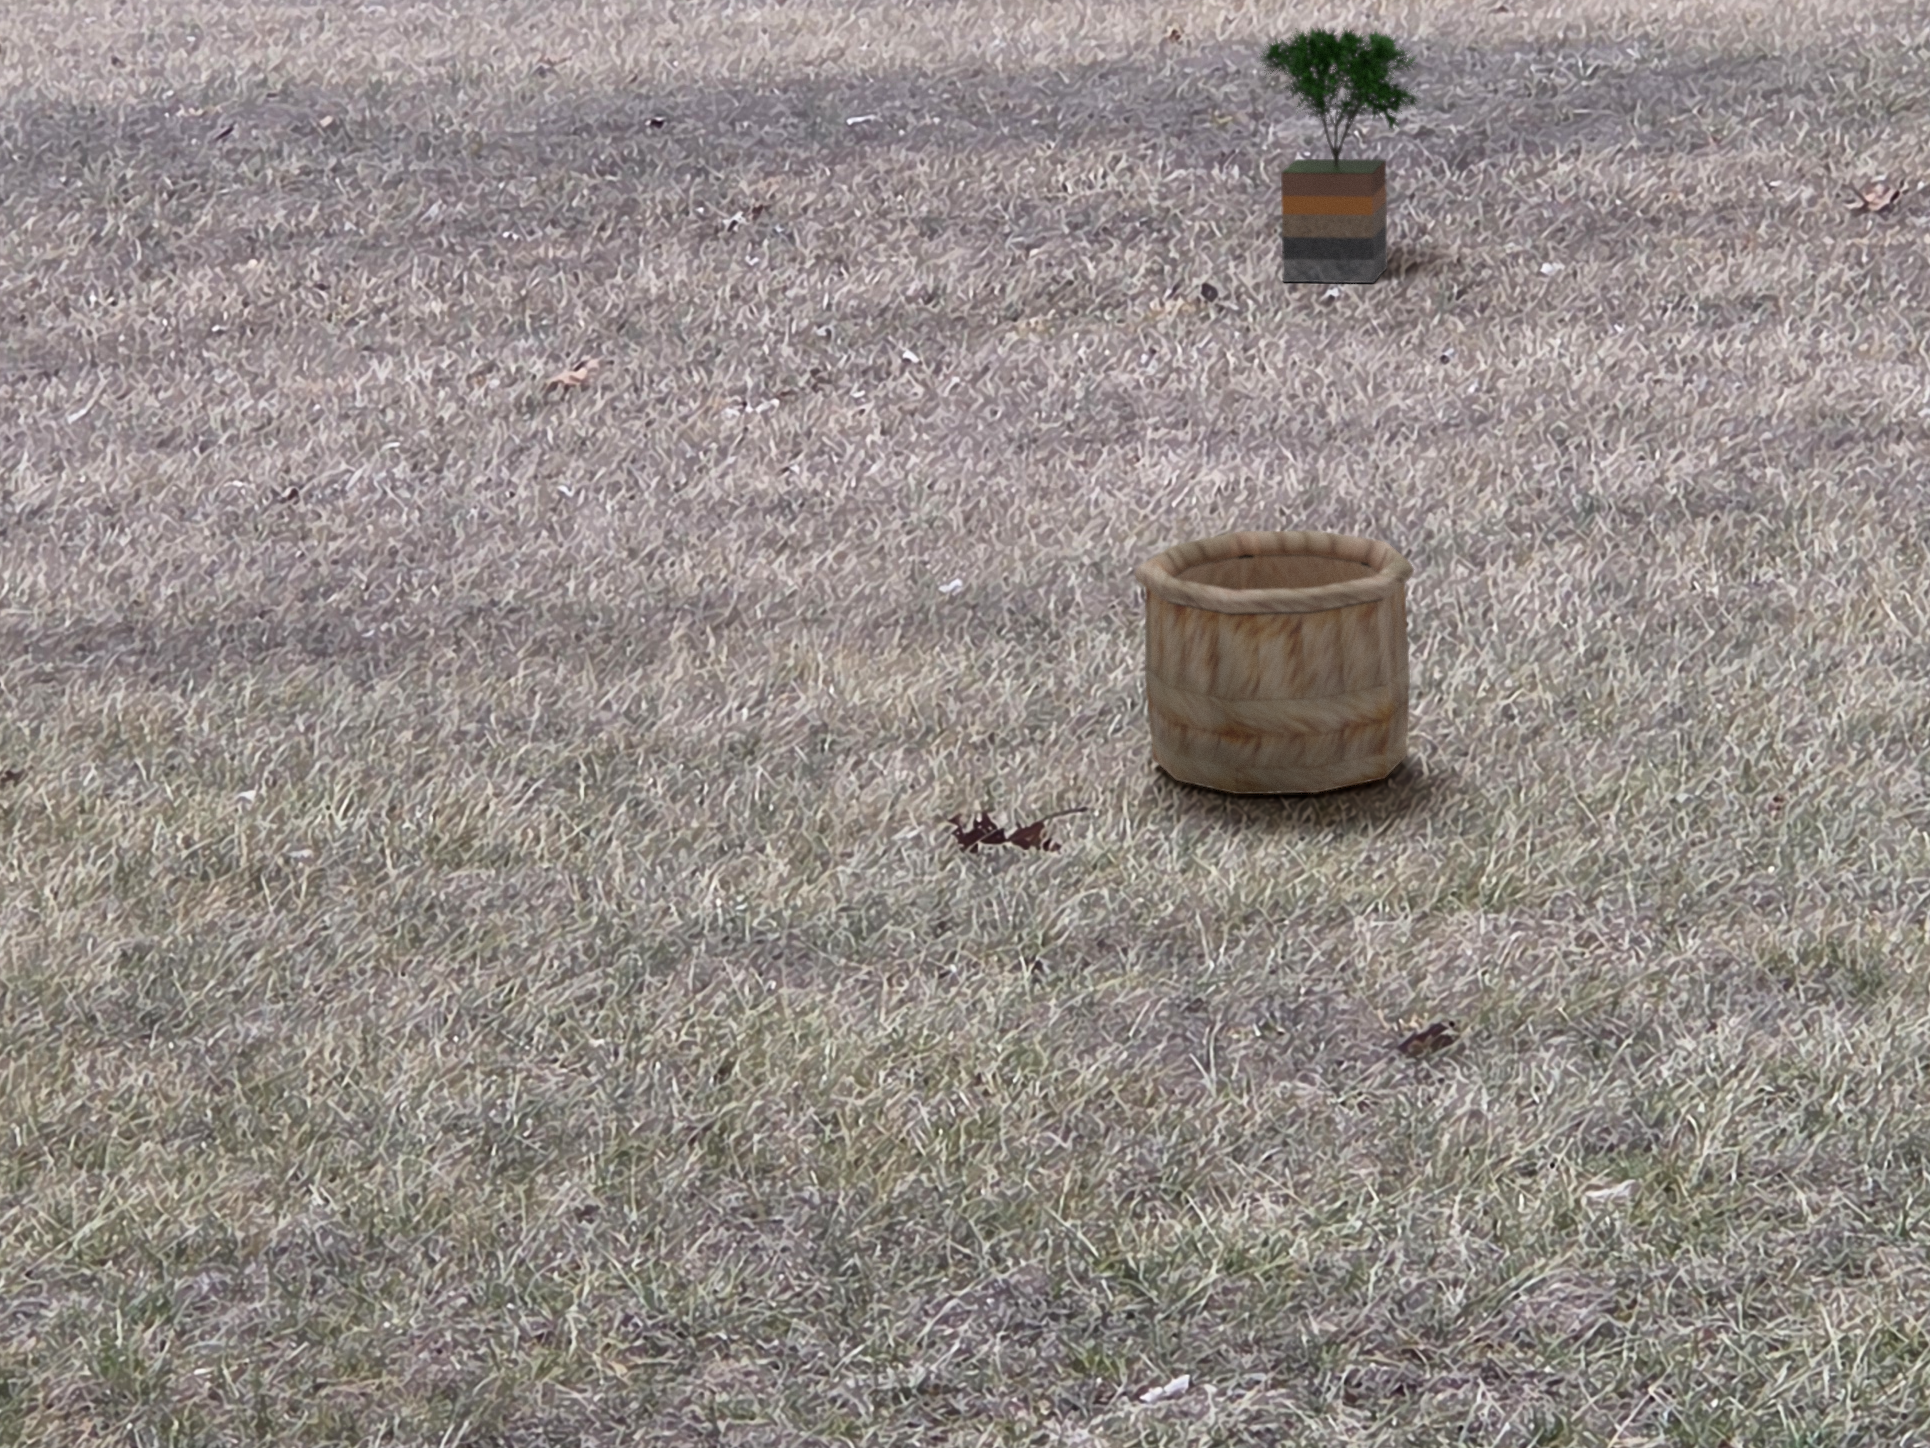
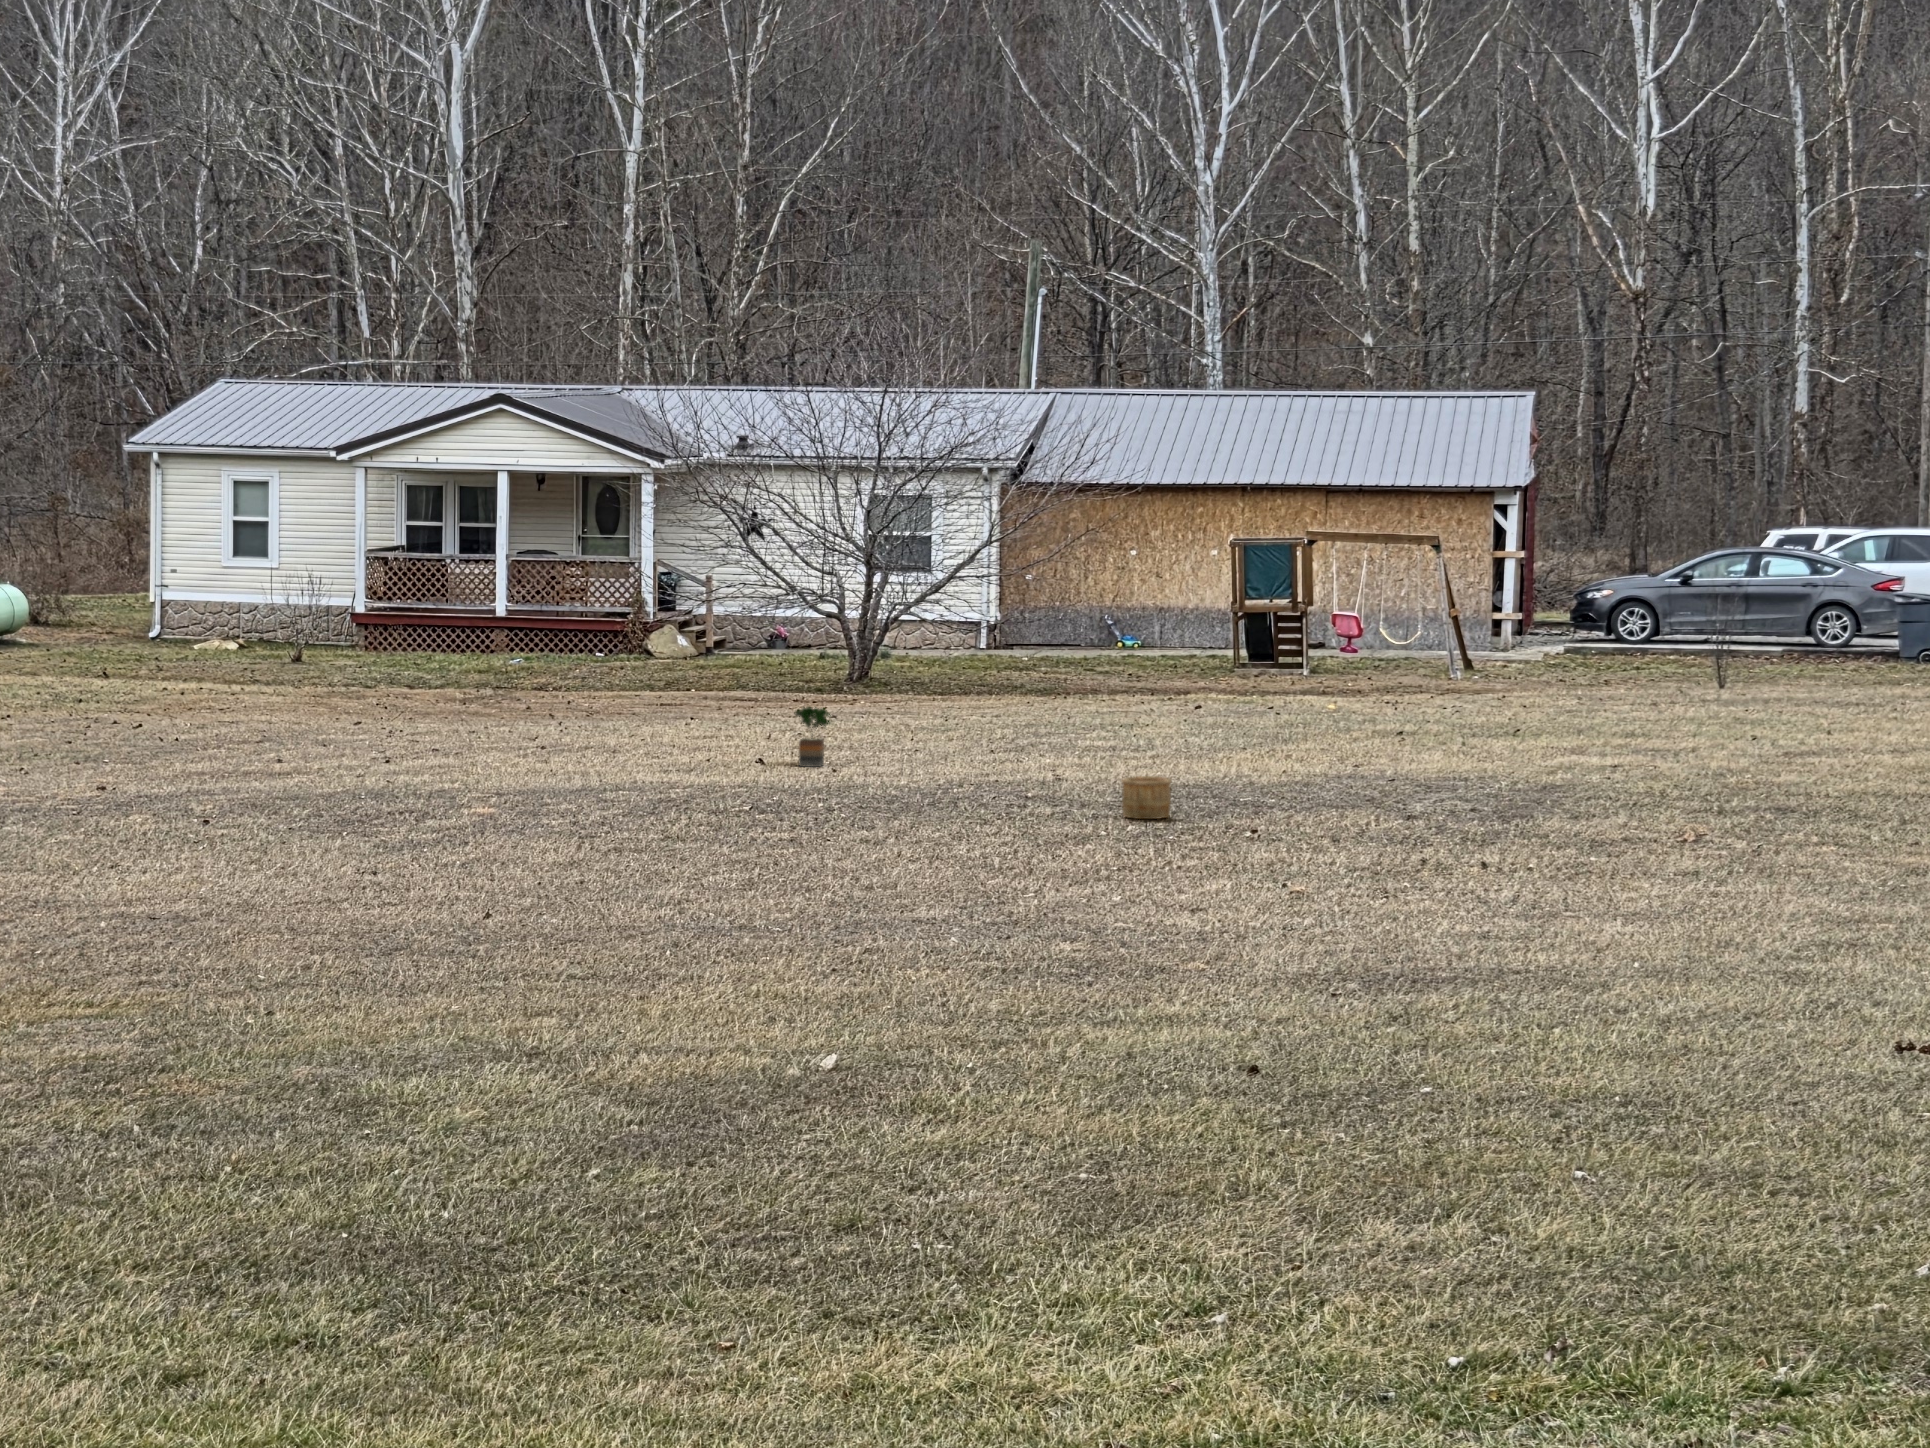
potted tree: present [1261,28,1418,283] -> present [795,707,831,767]

